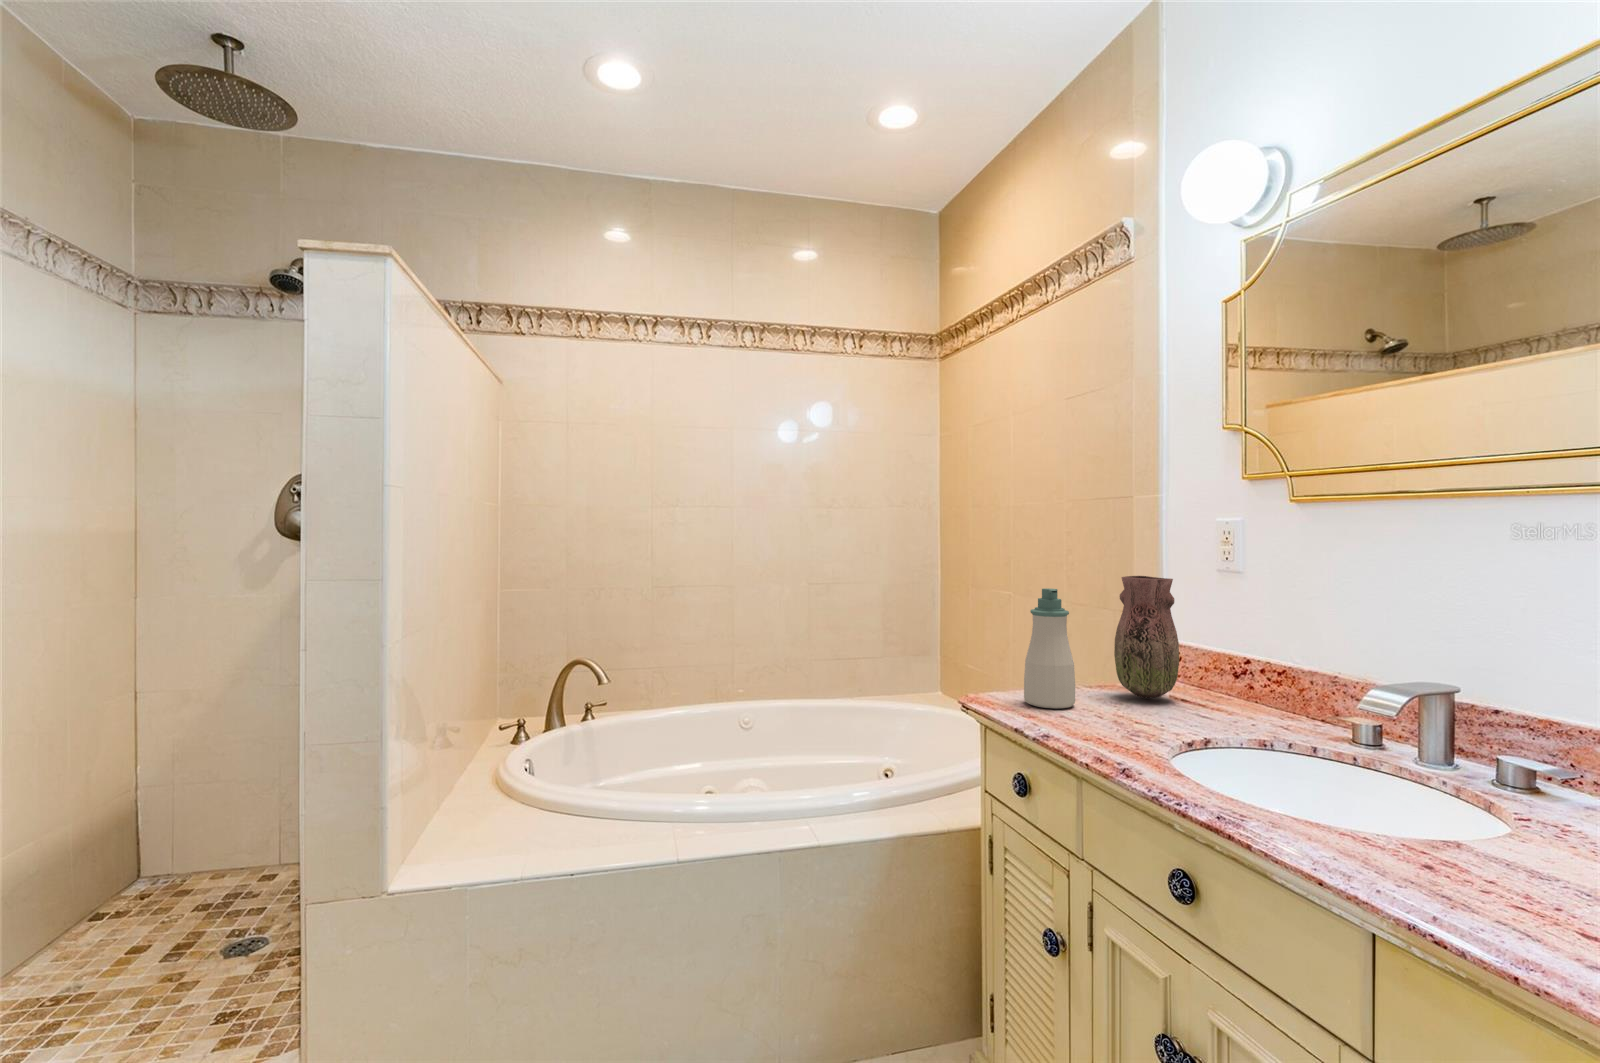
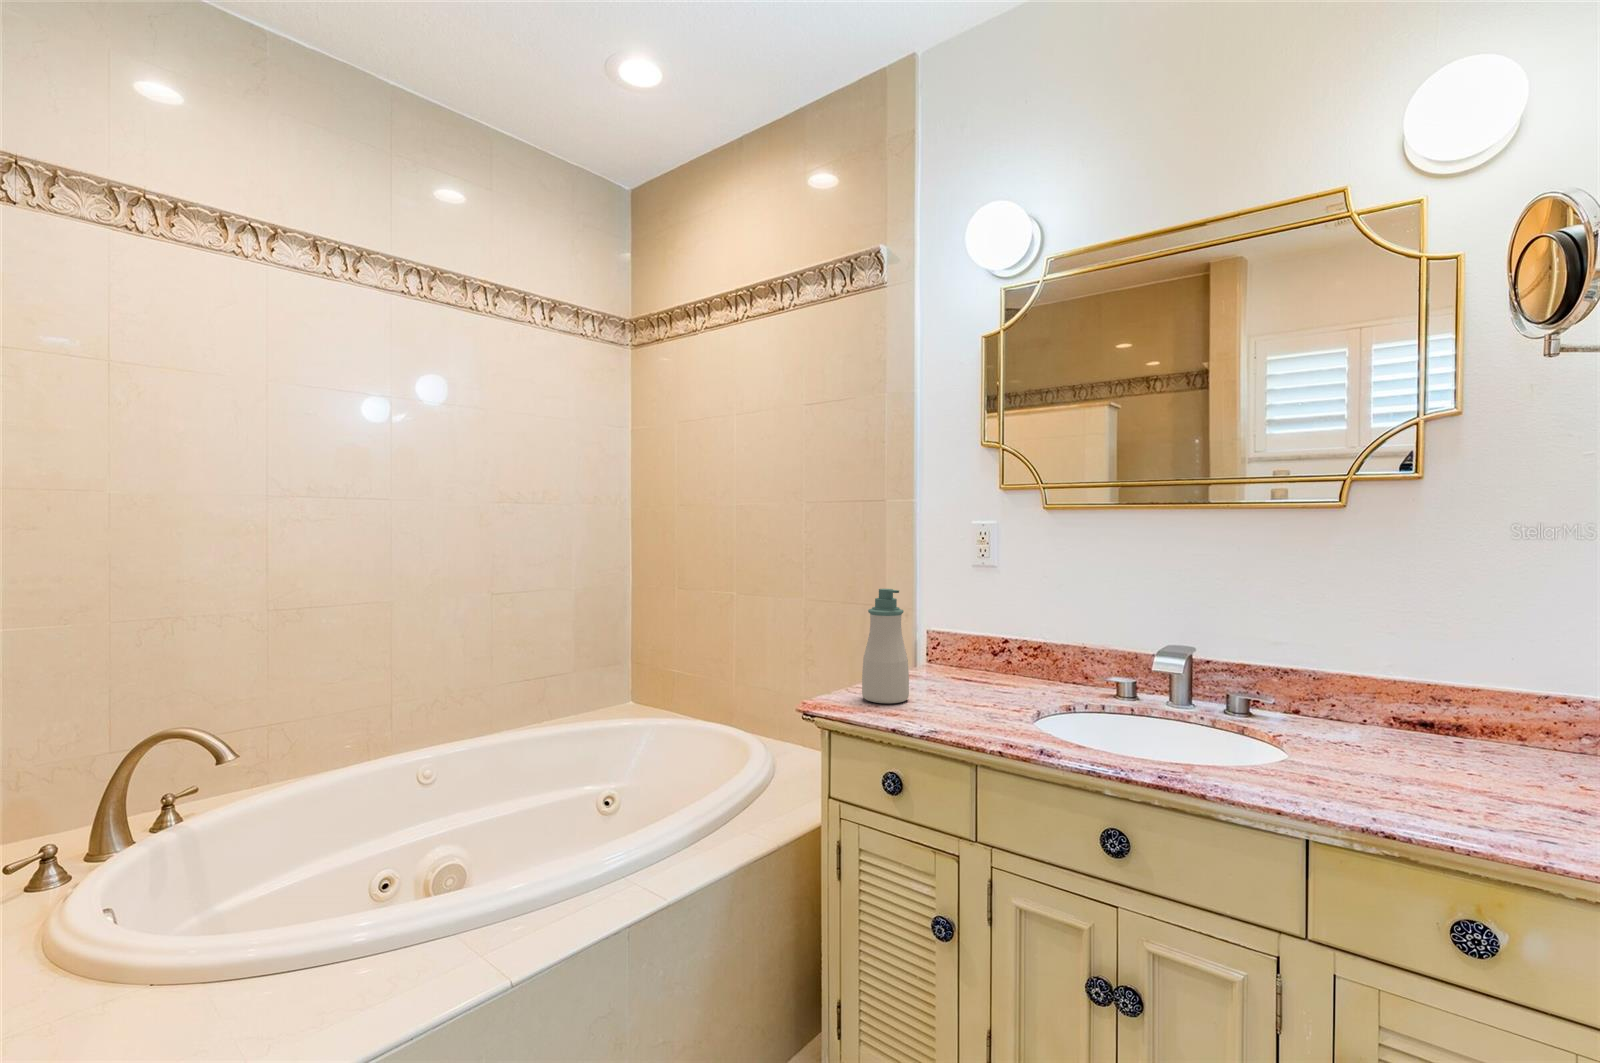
vase: present [1114,576,1179,699] -> none [915,573,967,683]

